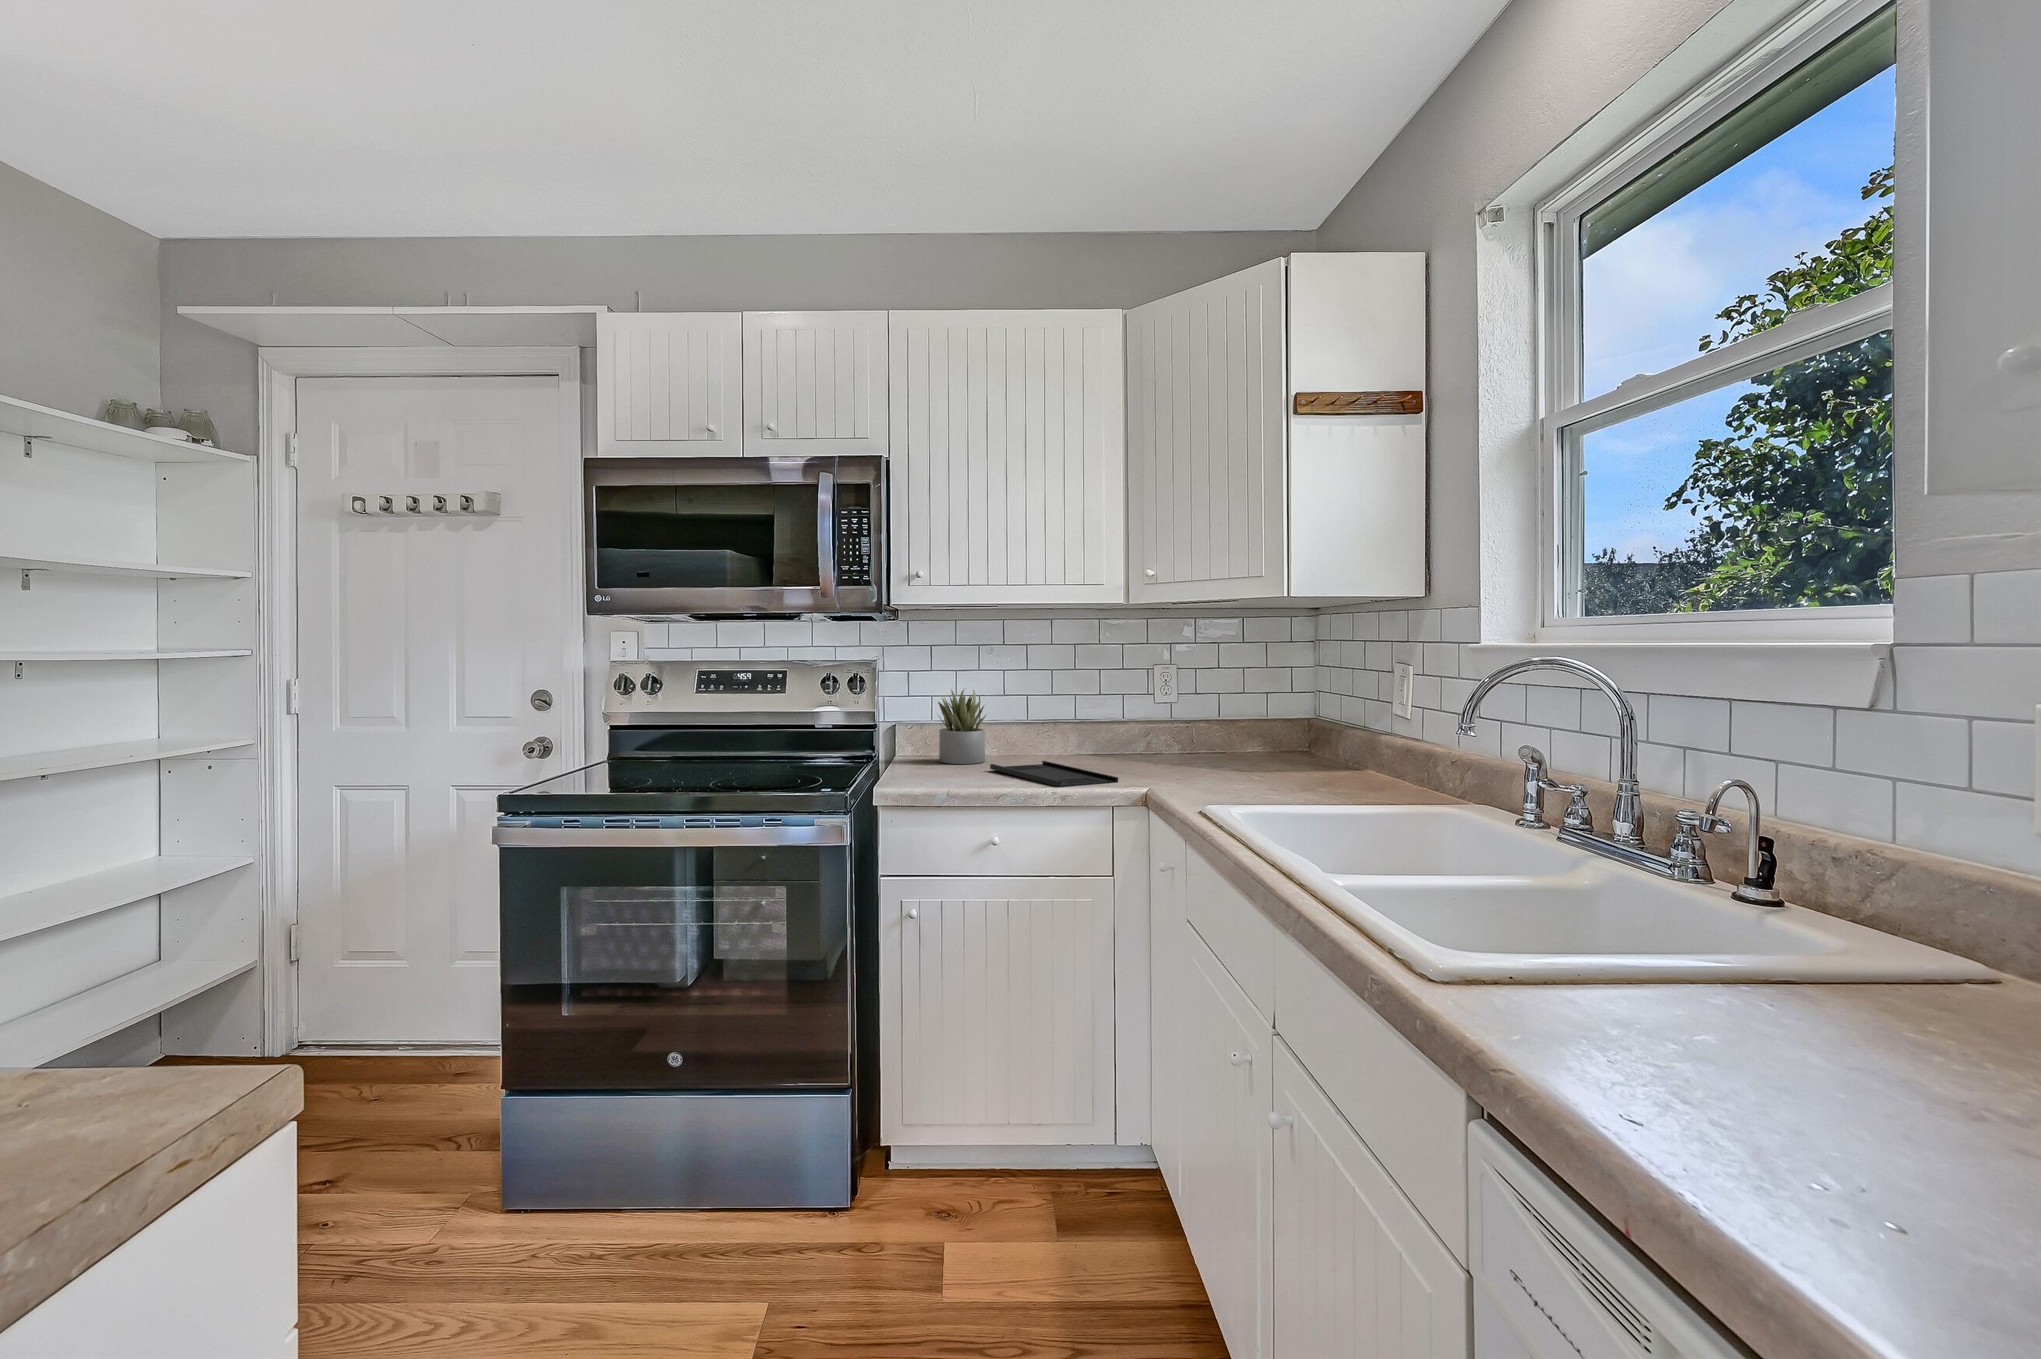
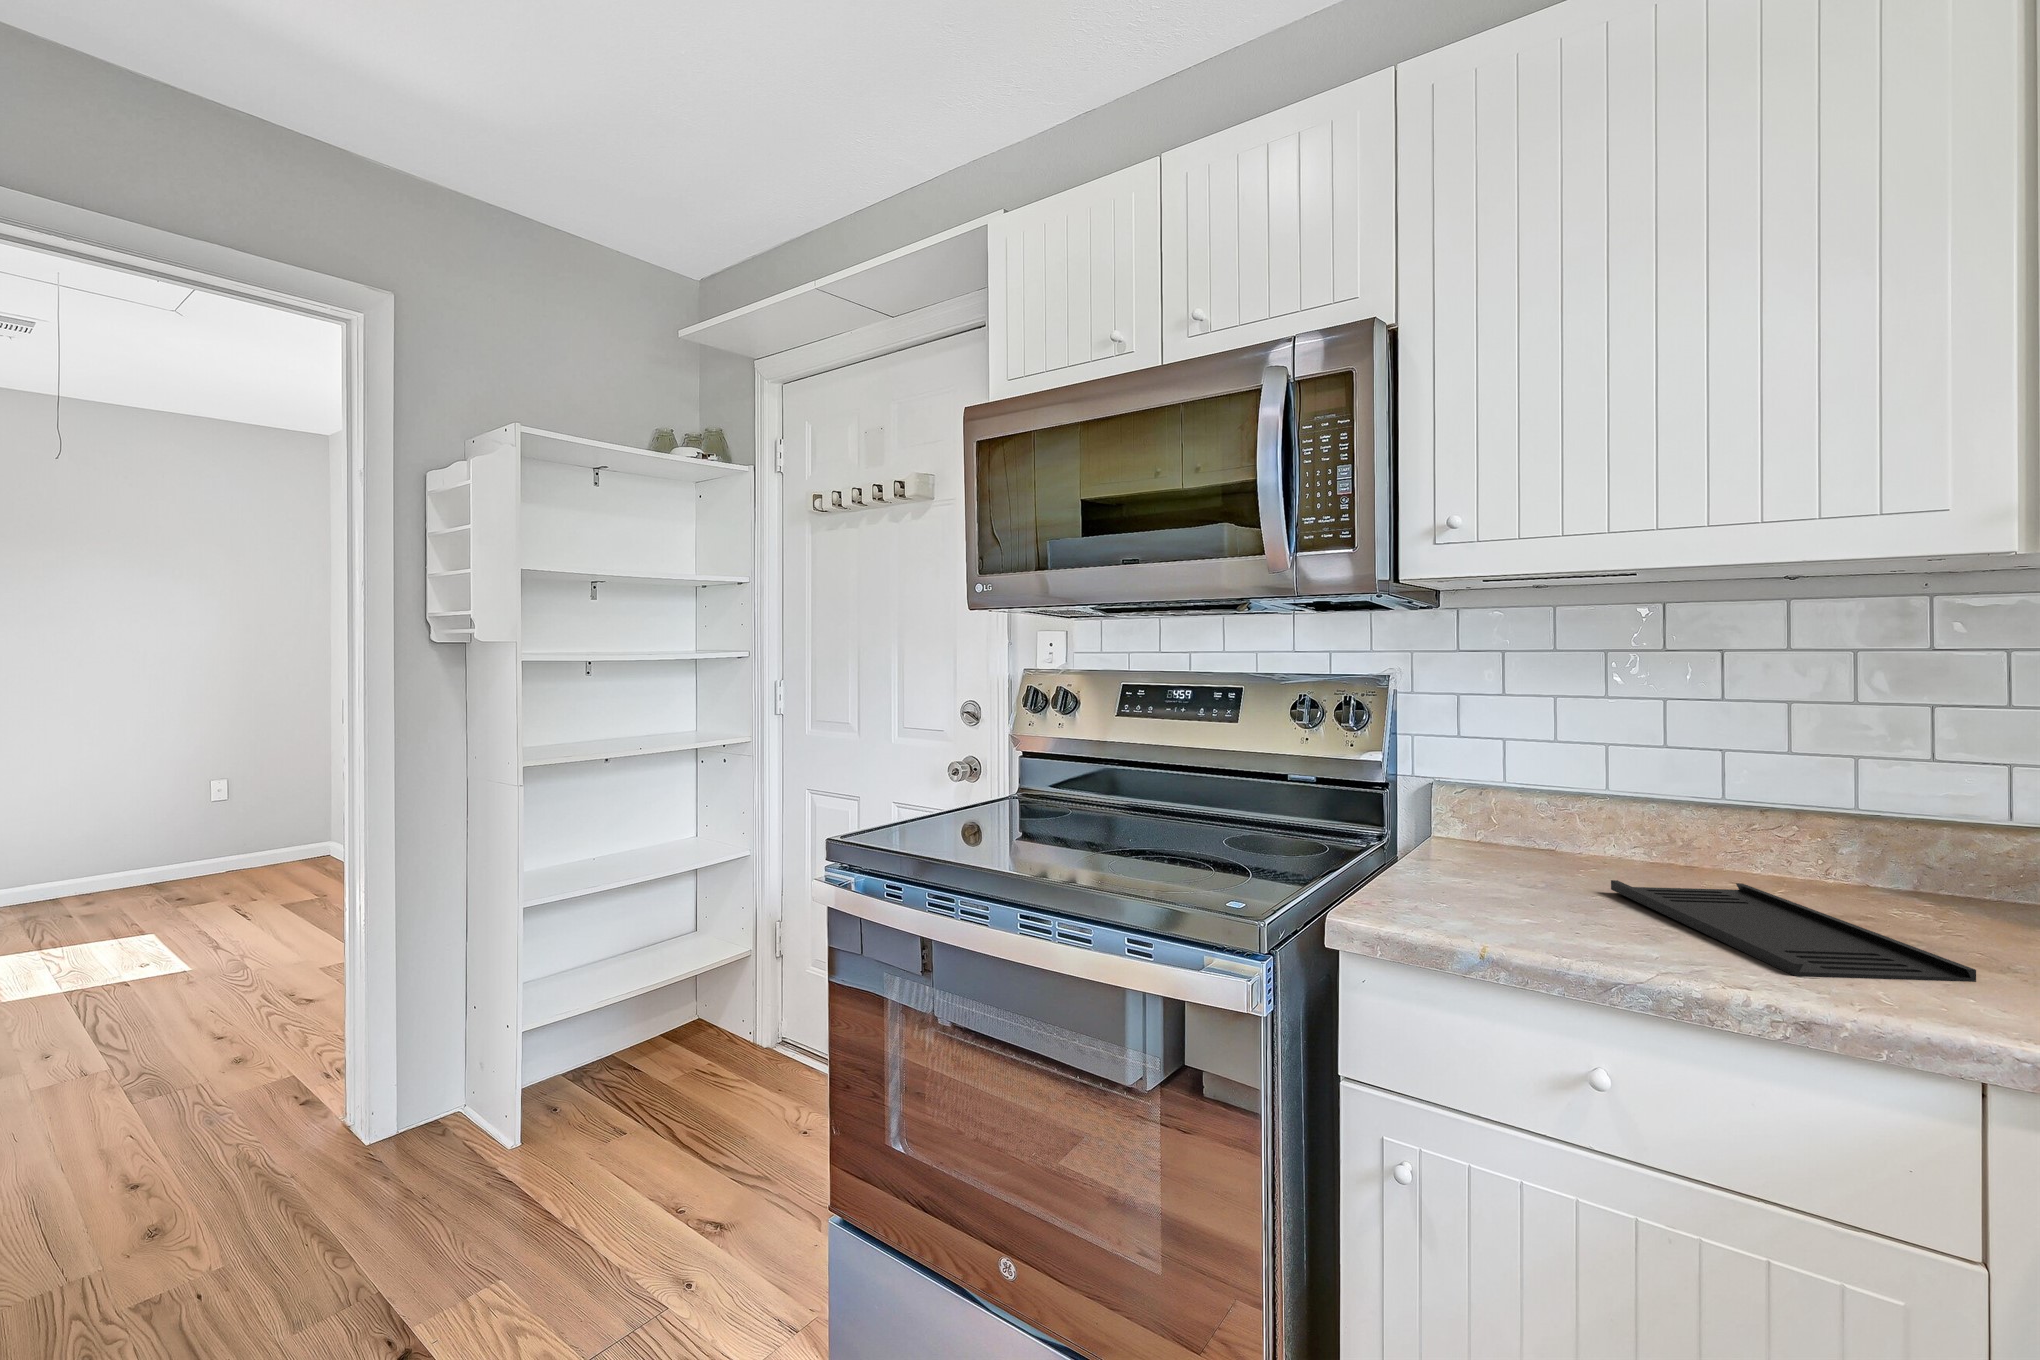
succulent plant: present [938,688,986,764] -> none [1499,727,1606,867]

